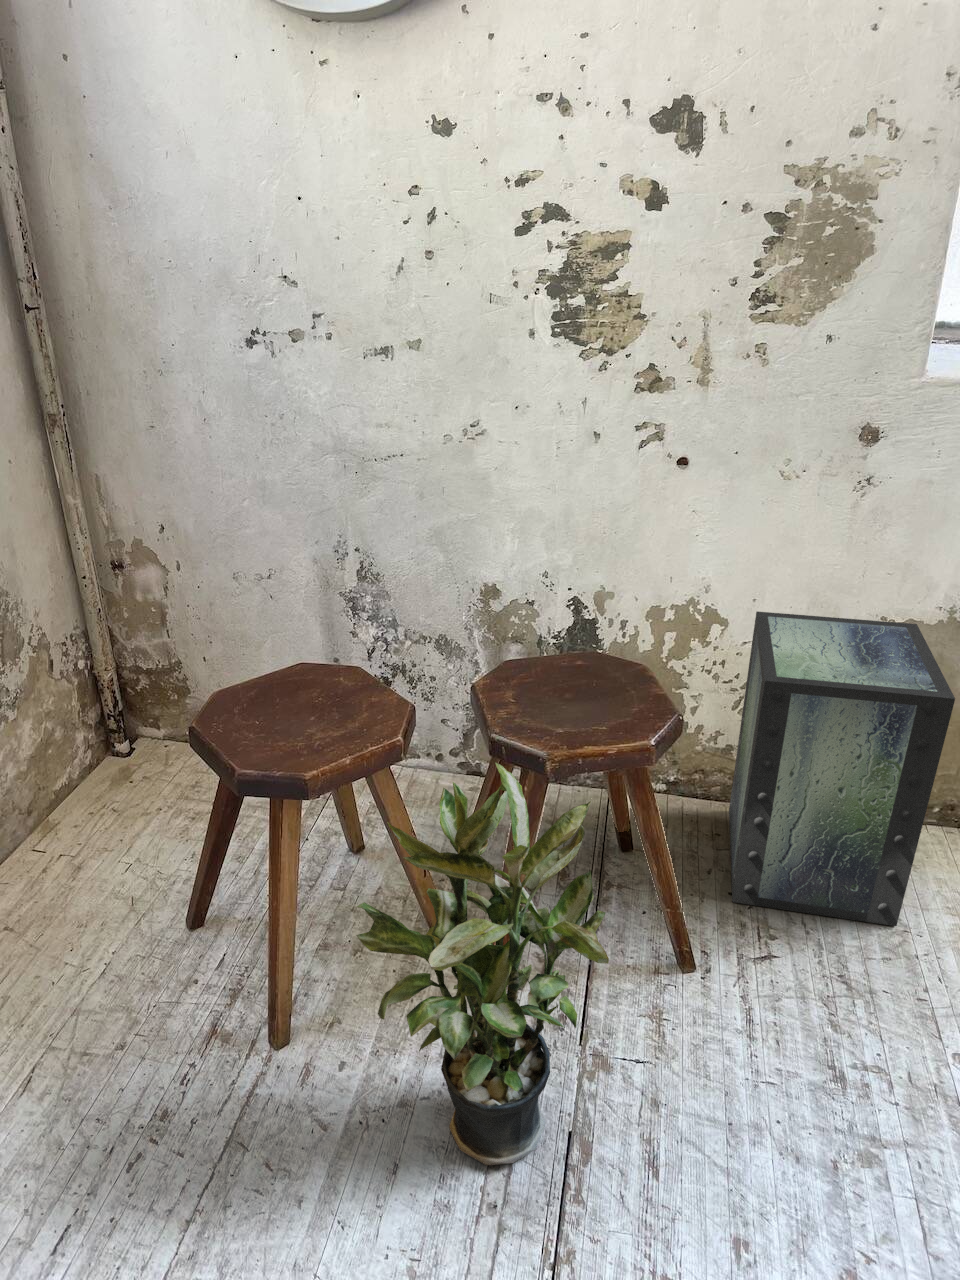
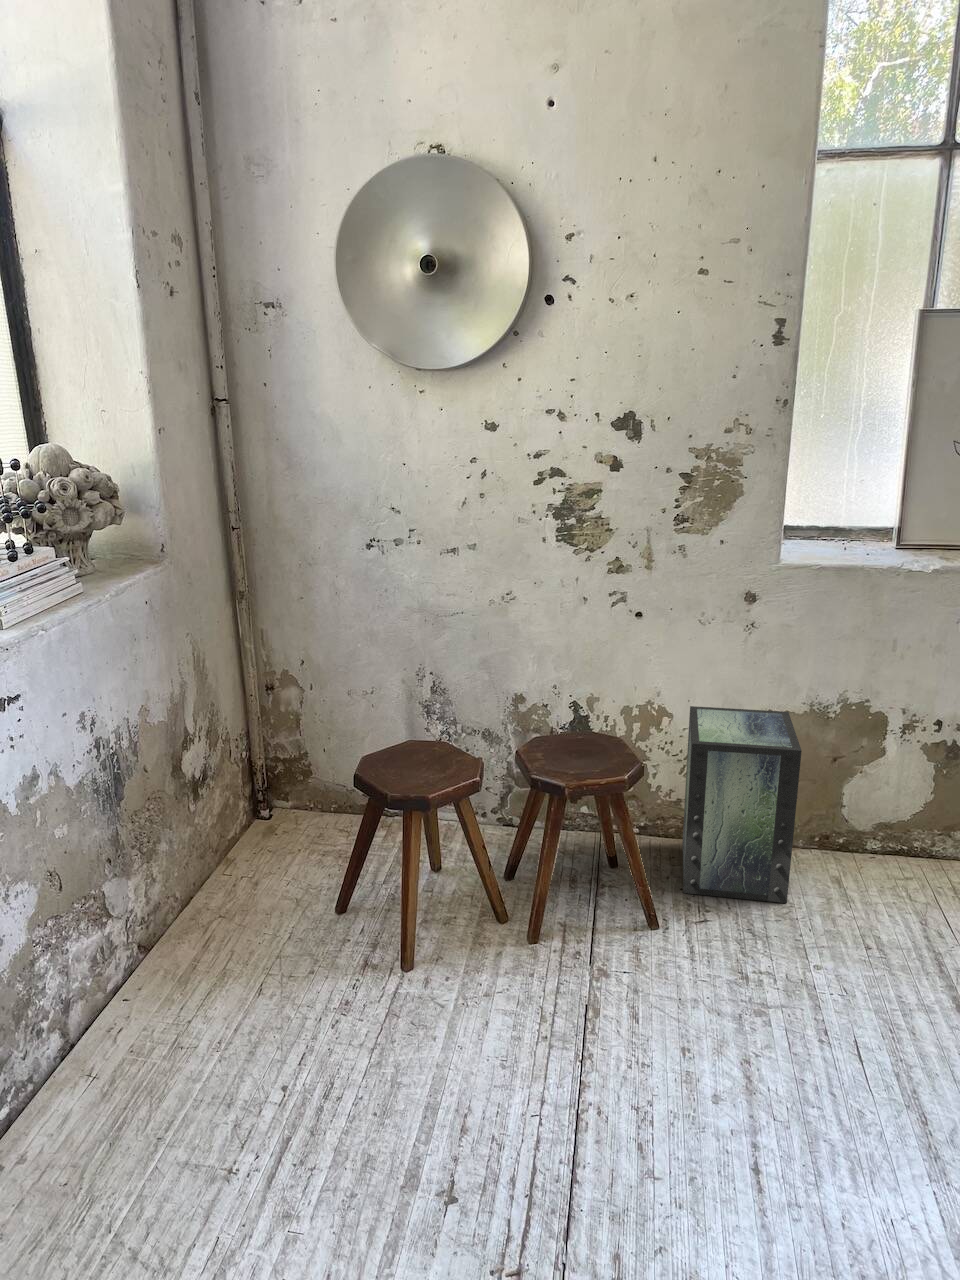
potted plant: present [356,762,609,1165] -> none [470,777,606,1019]

